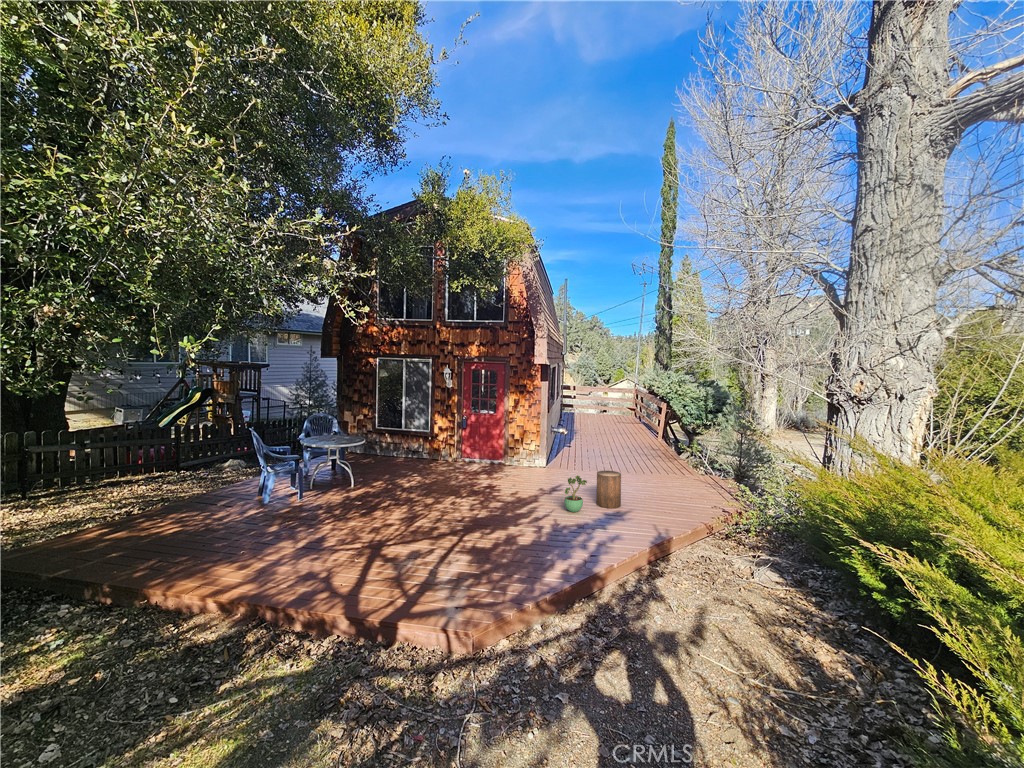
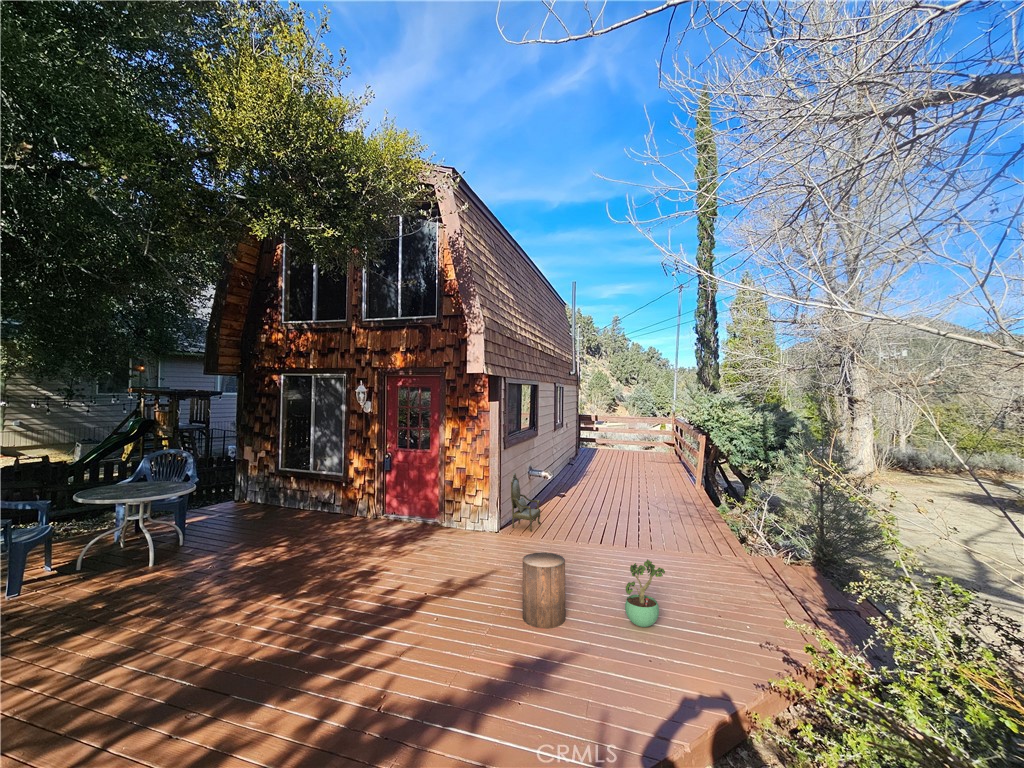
armchair: none [553,420,571,467] -> present [511,473,541,531]
potted plant: present [564,475,587,512] -> present [625,560,665,627]

